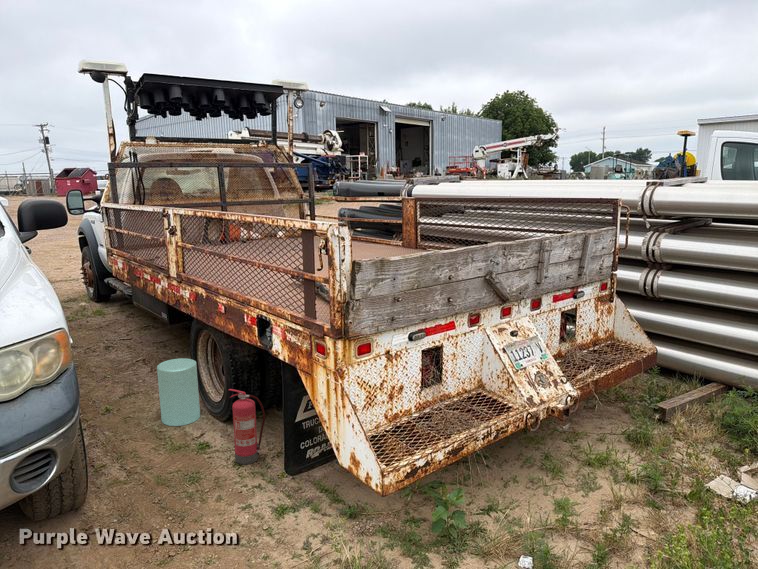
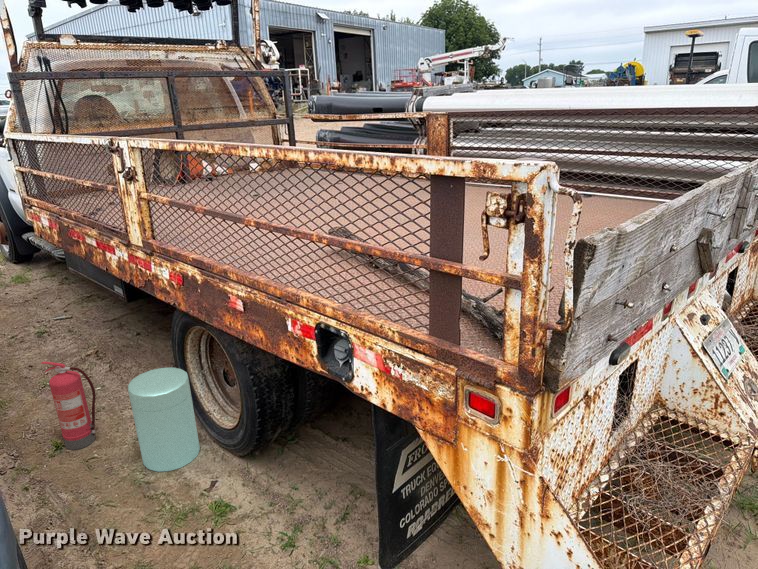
fire extinguisher: present [229,389,265,464] -> present [41,362,96,450]

